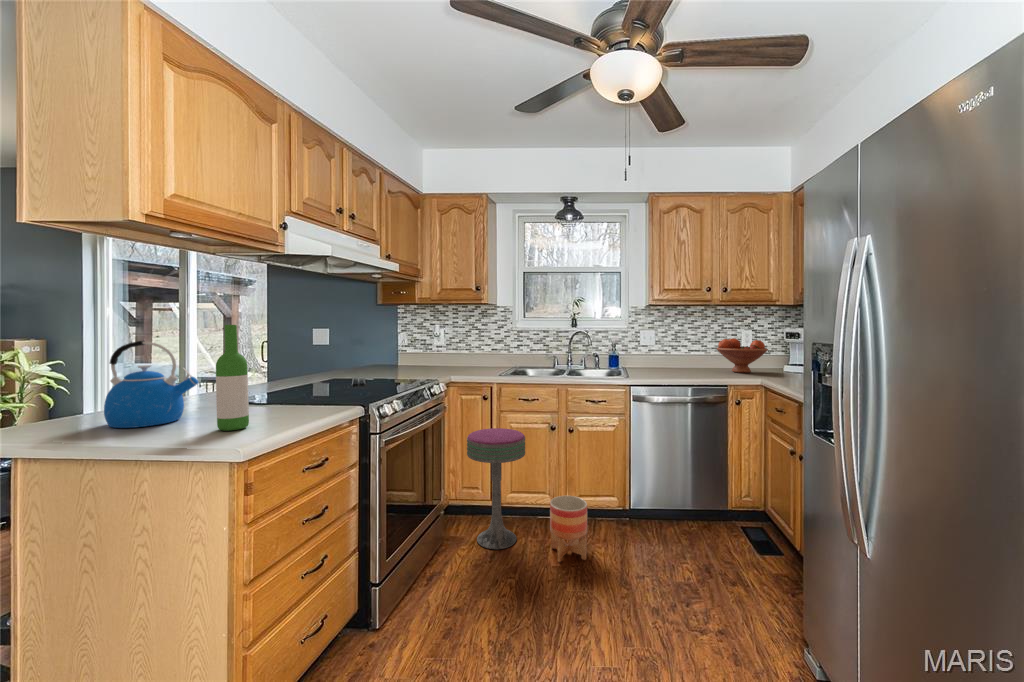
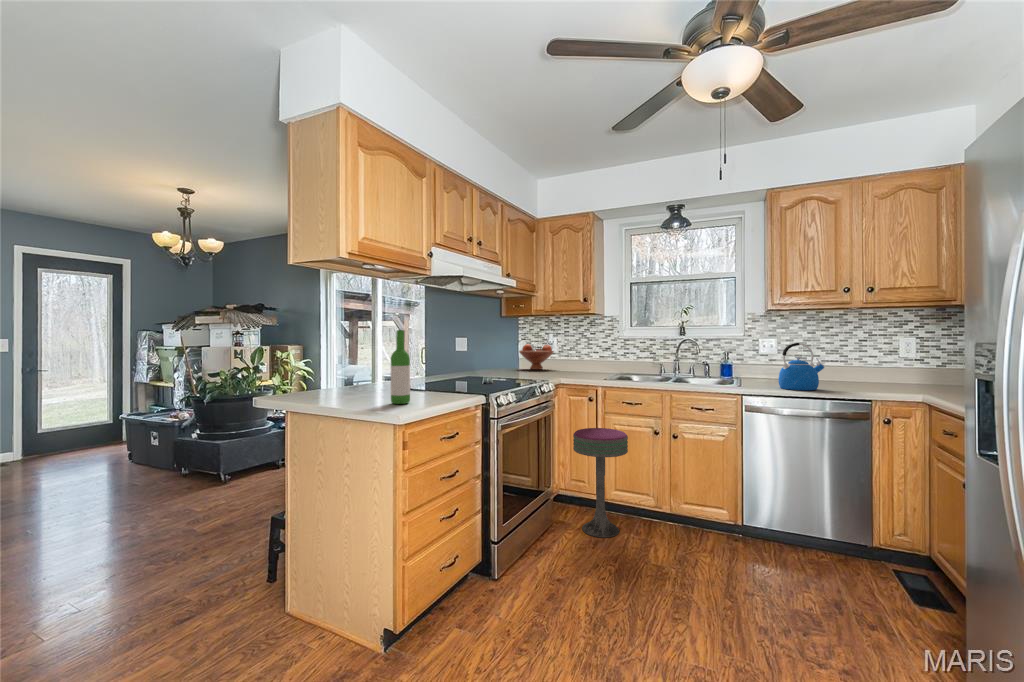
fruit bowl: present [717,338,768,373] -> present [519,344,554,370]
kettle: present [104,341,198,428] -> present [779,343,824,390]
planter: present [550,496,587,562] -> none [650,494,687,556]

